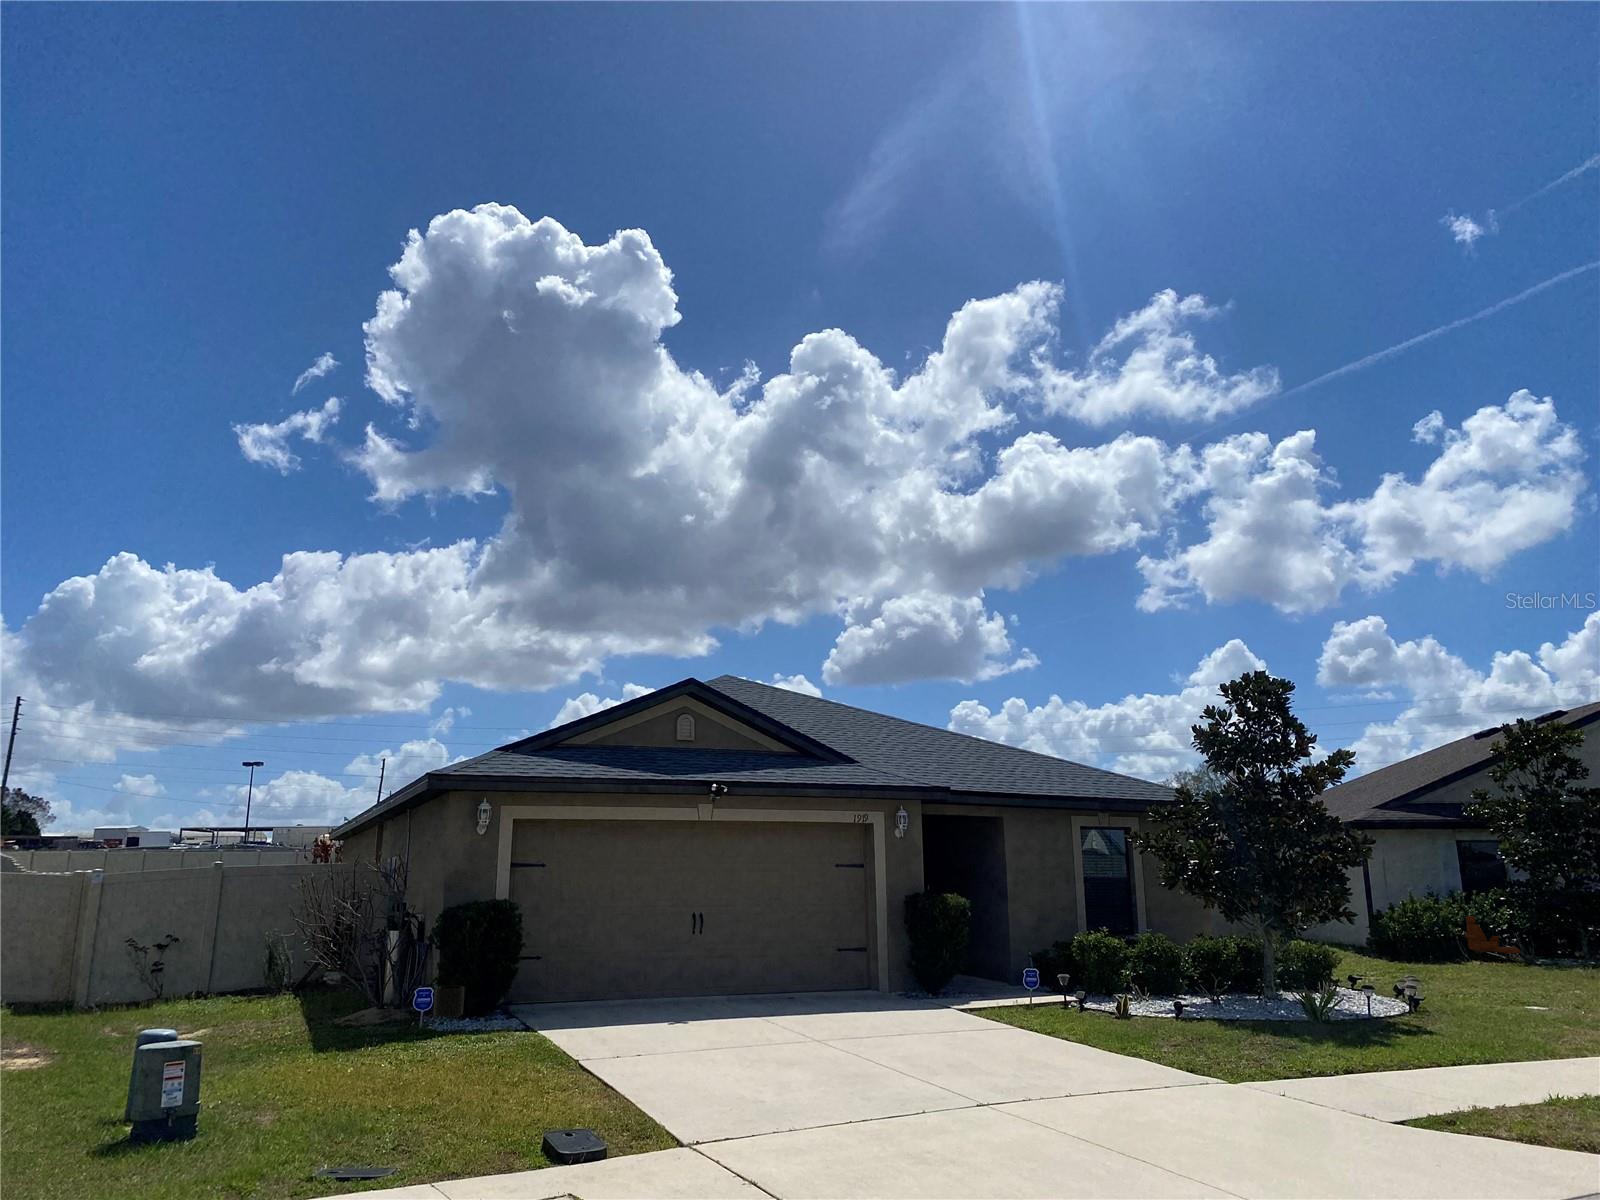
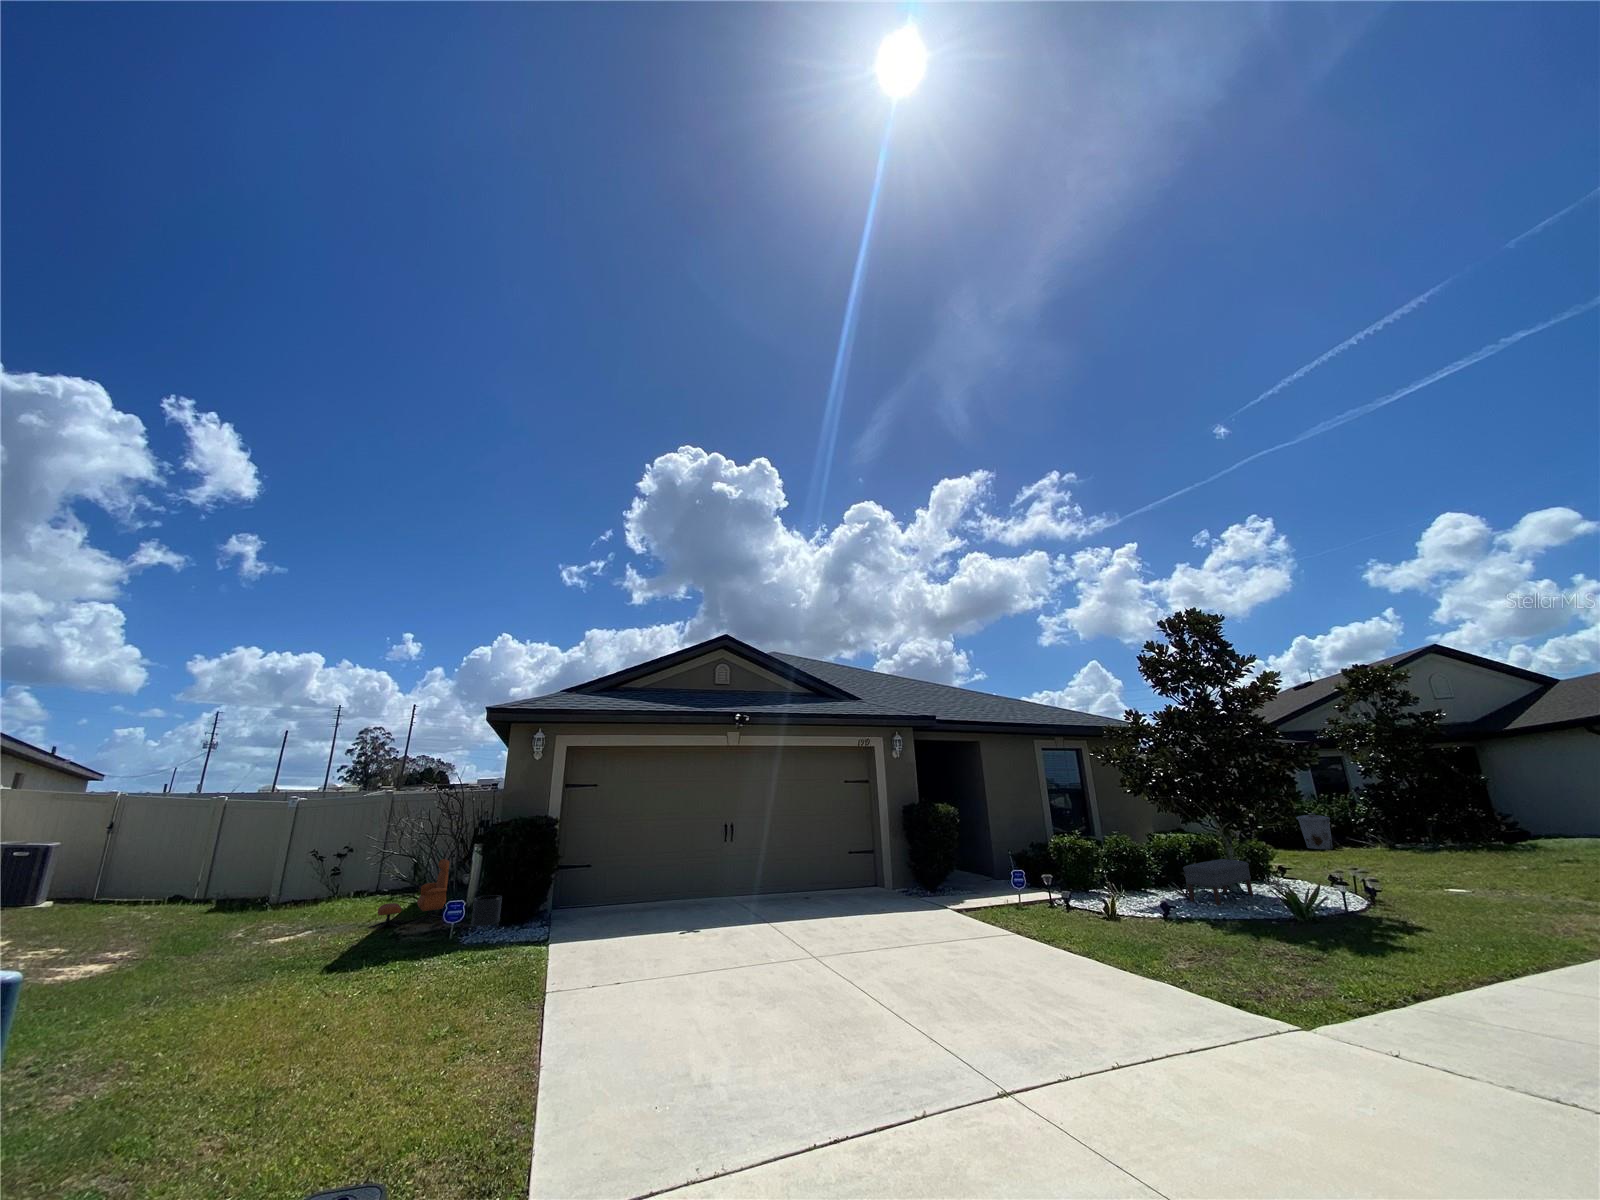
trash can: none [1378,916,1415,960] -> present [1296,813,1333,849]
lounge chair: present [1465,916,1522,963] -> present [369,859,449,930]
bench: none [1208,961,1281,1008] -> present [1183,859,1253,905]

